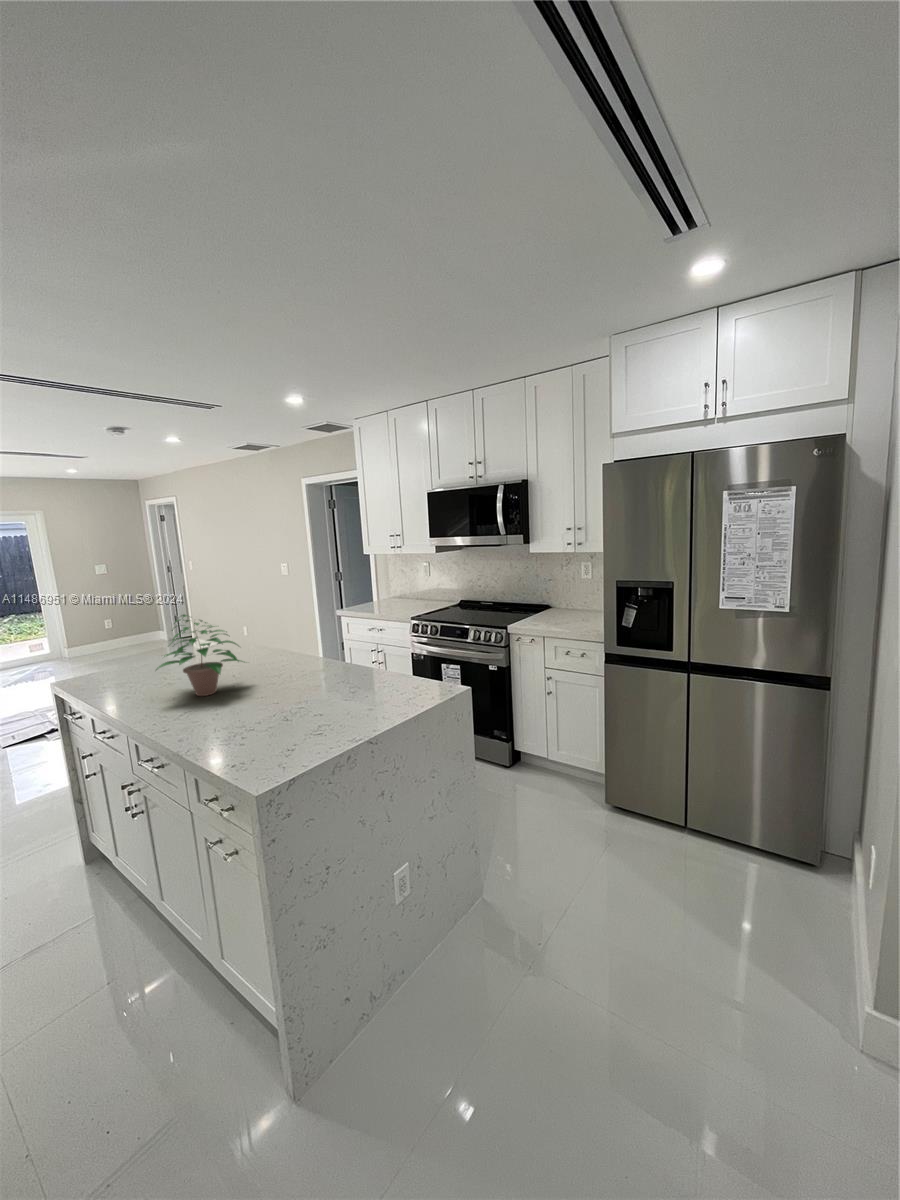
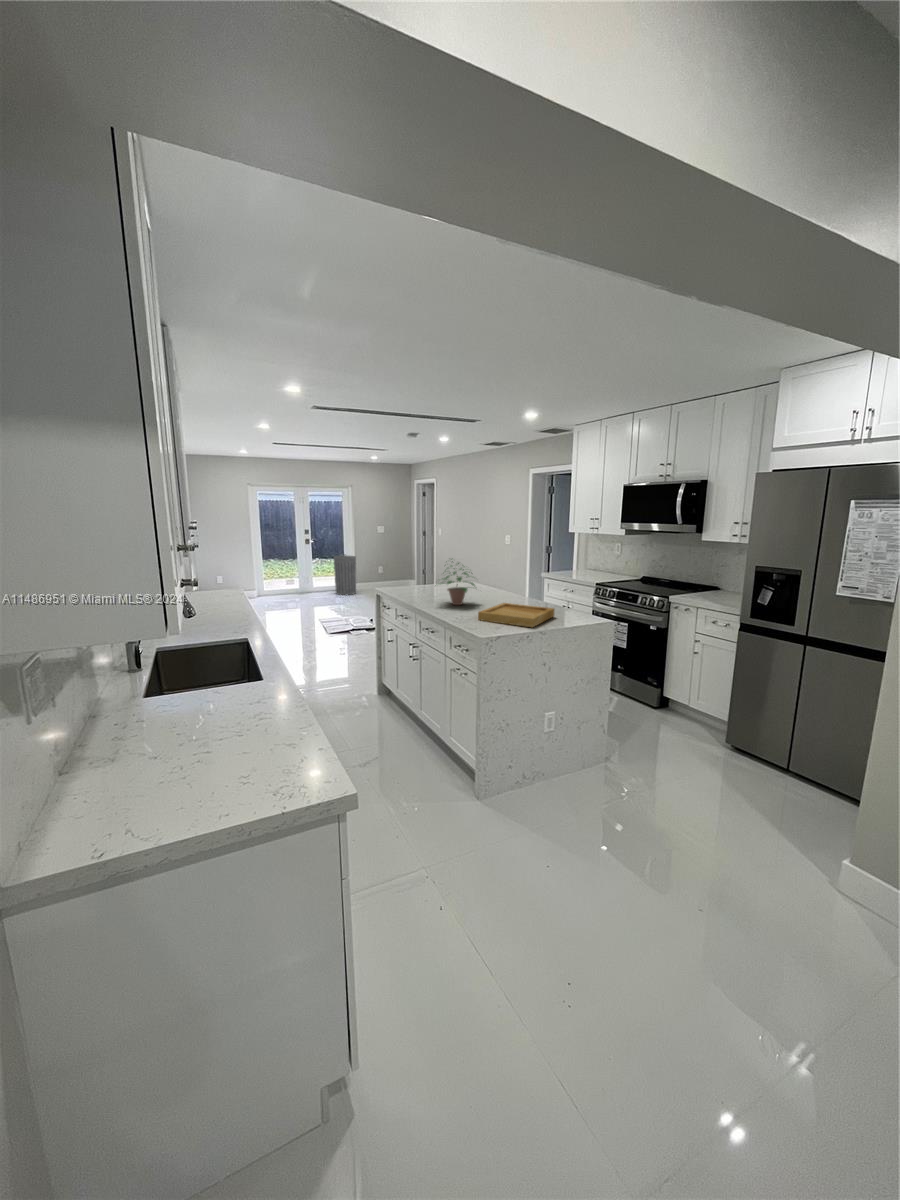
trash can: none [16,609,65,669] -> present [334,555,356,595]
tray: none [244,679,379,728] -> present [478,603,554,627]

